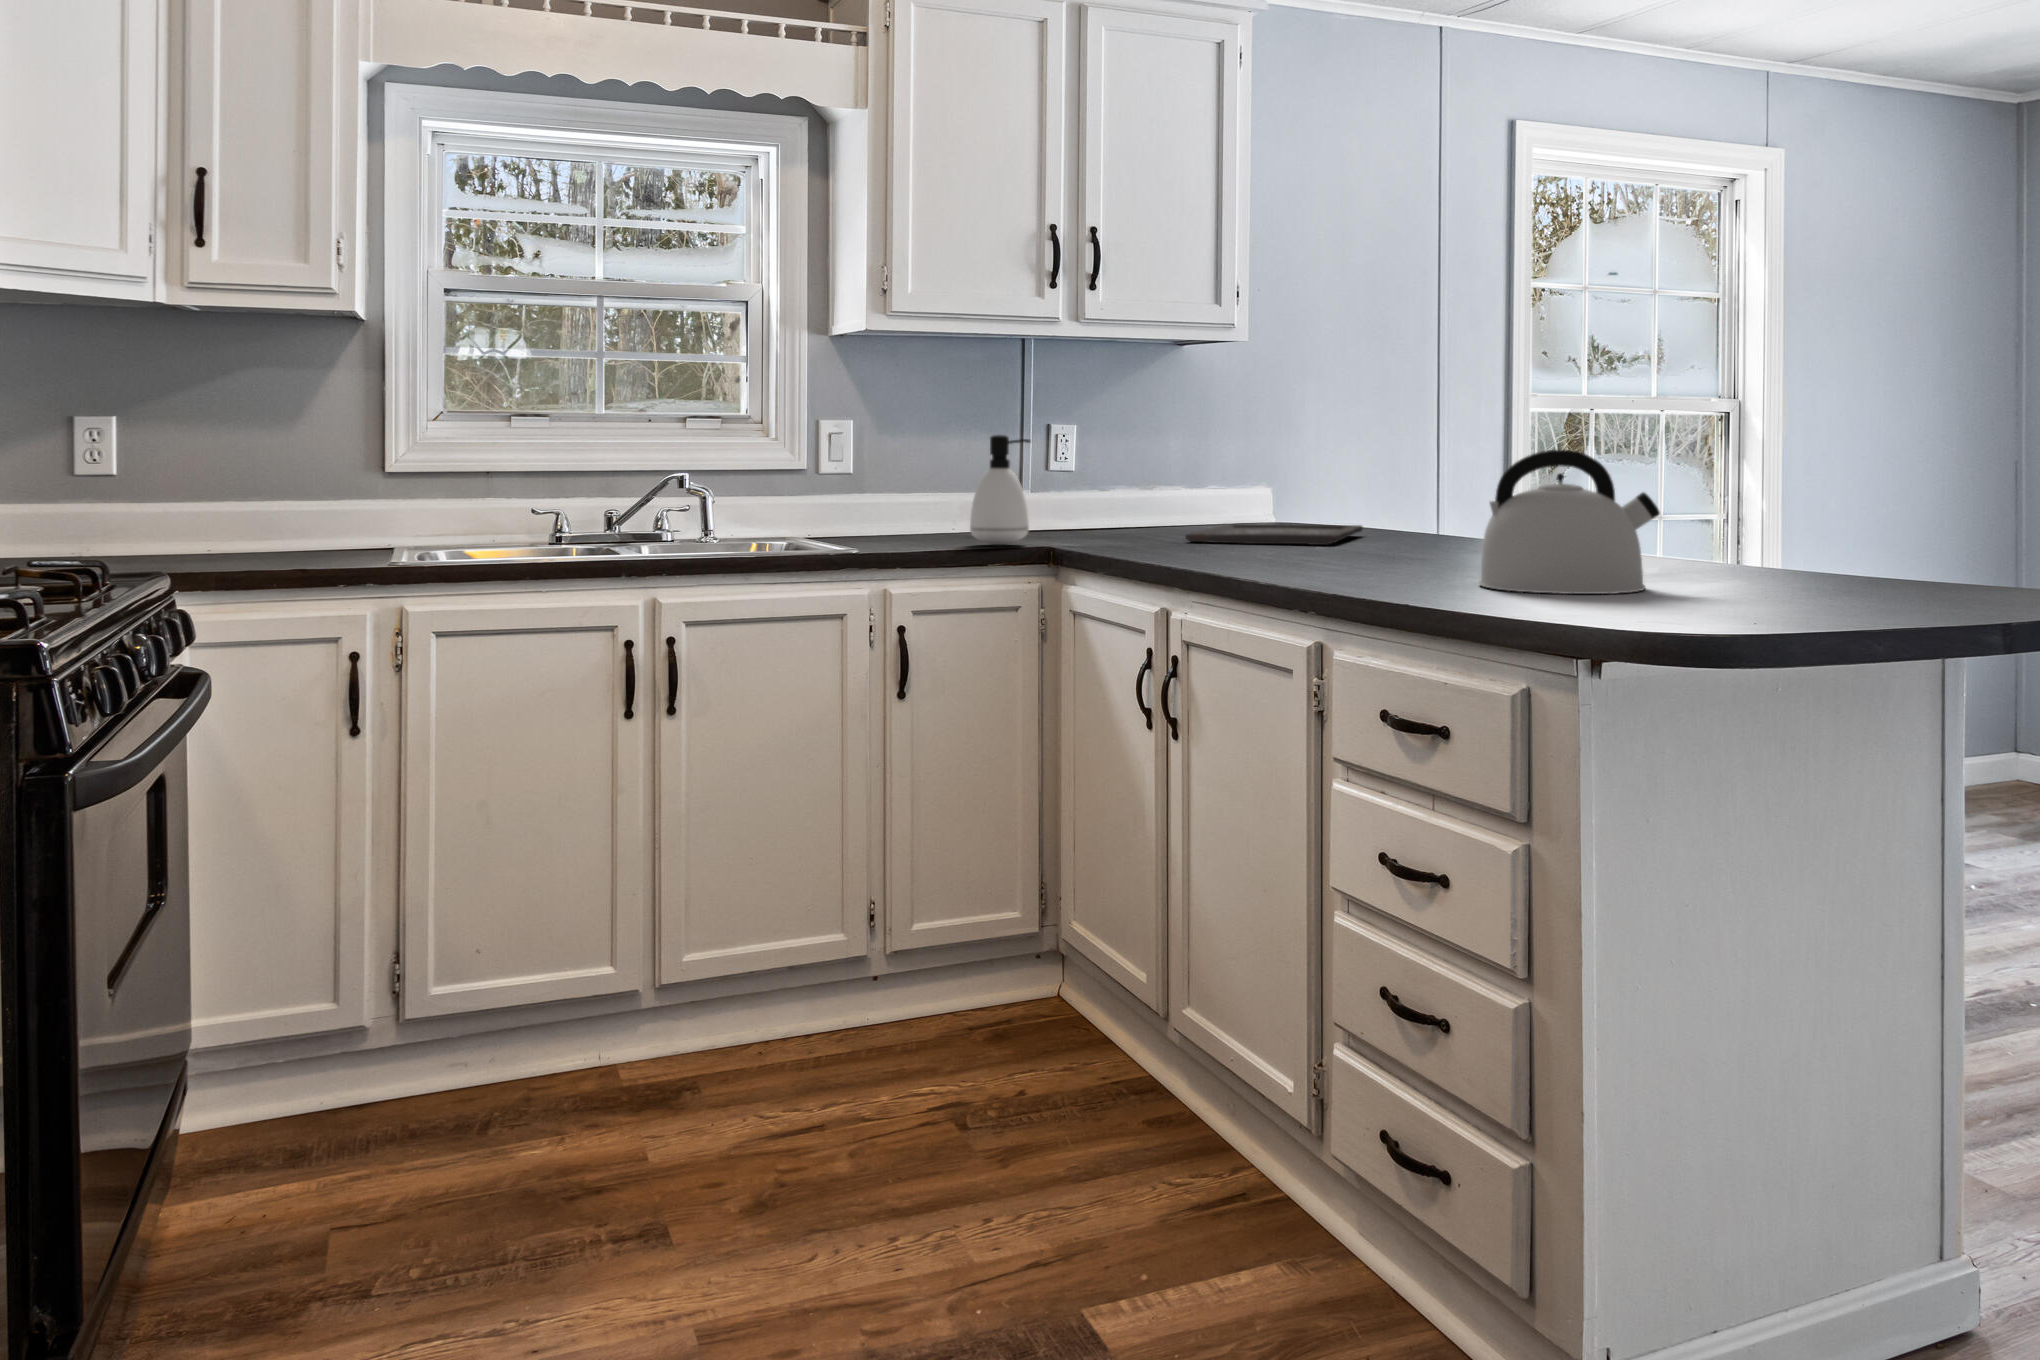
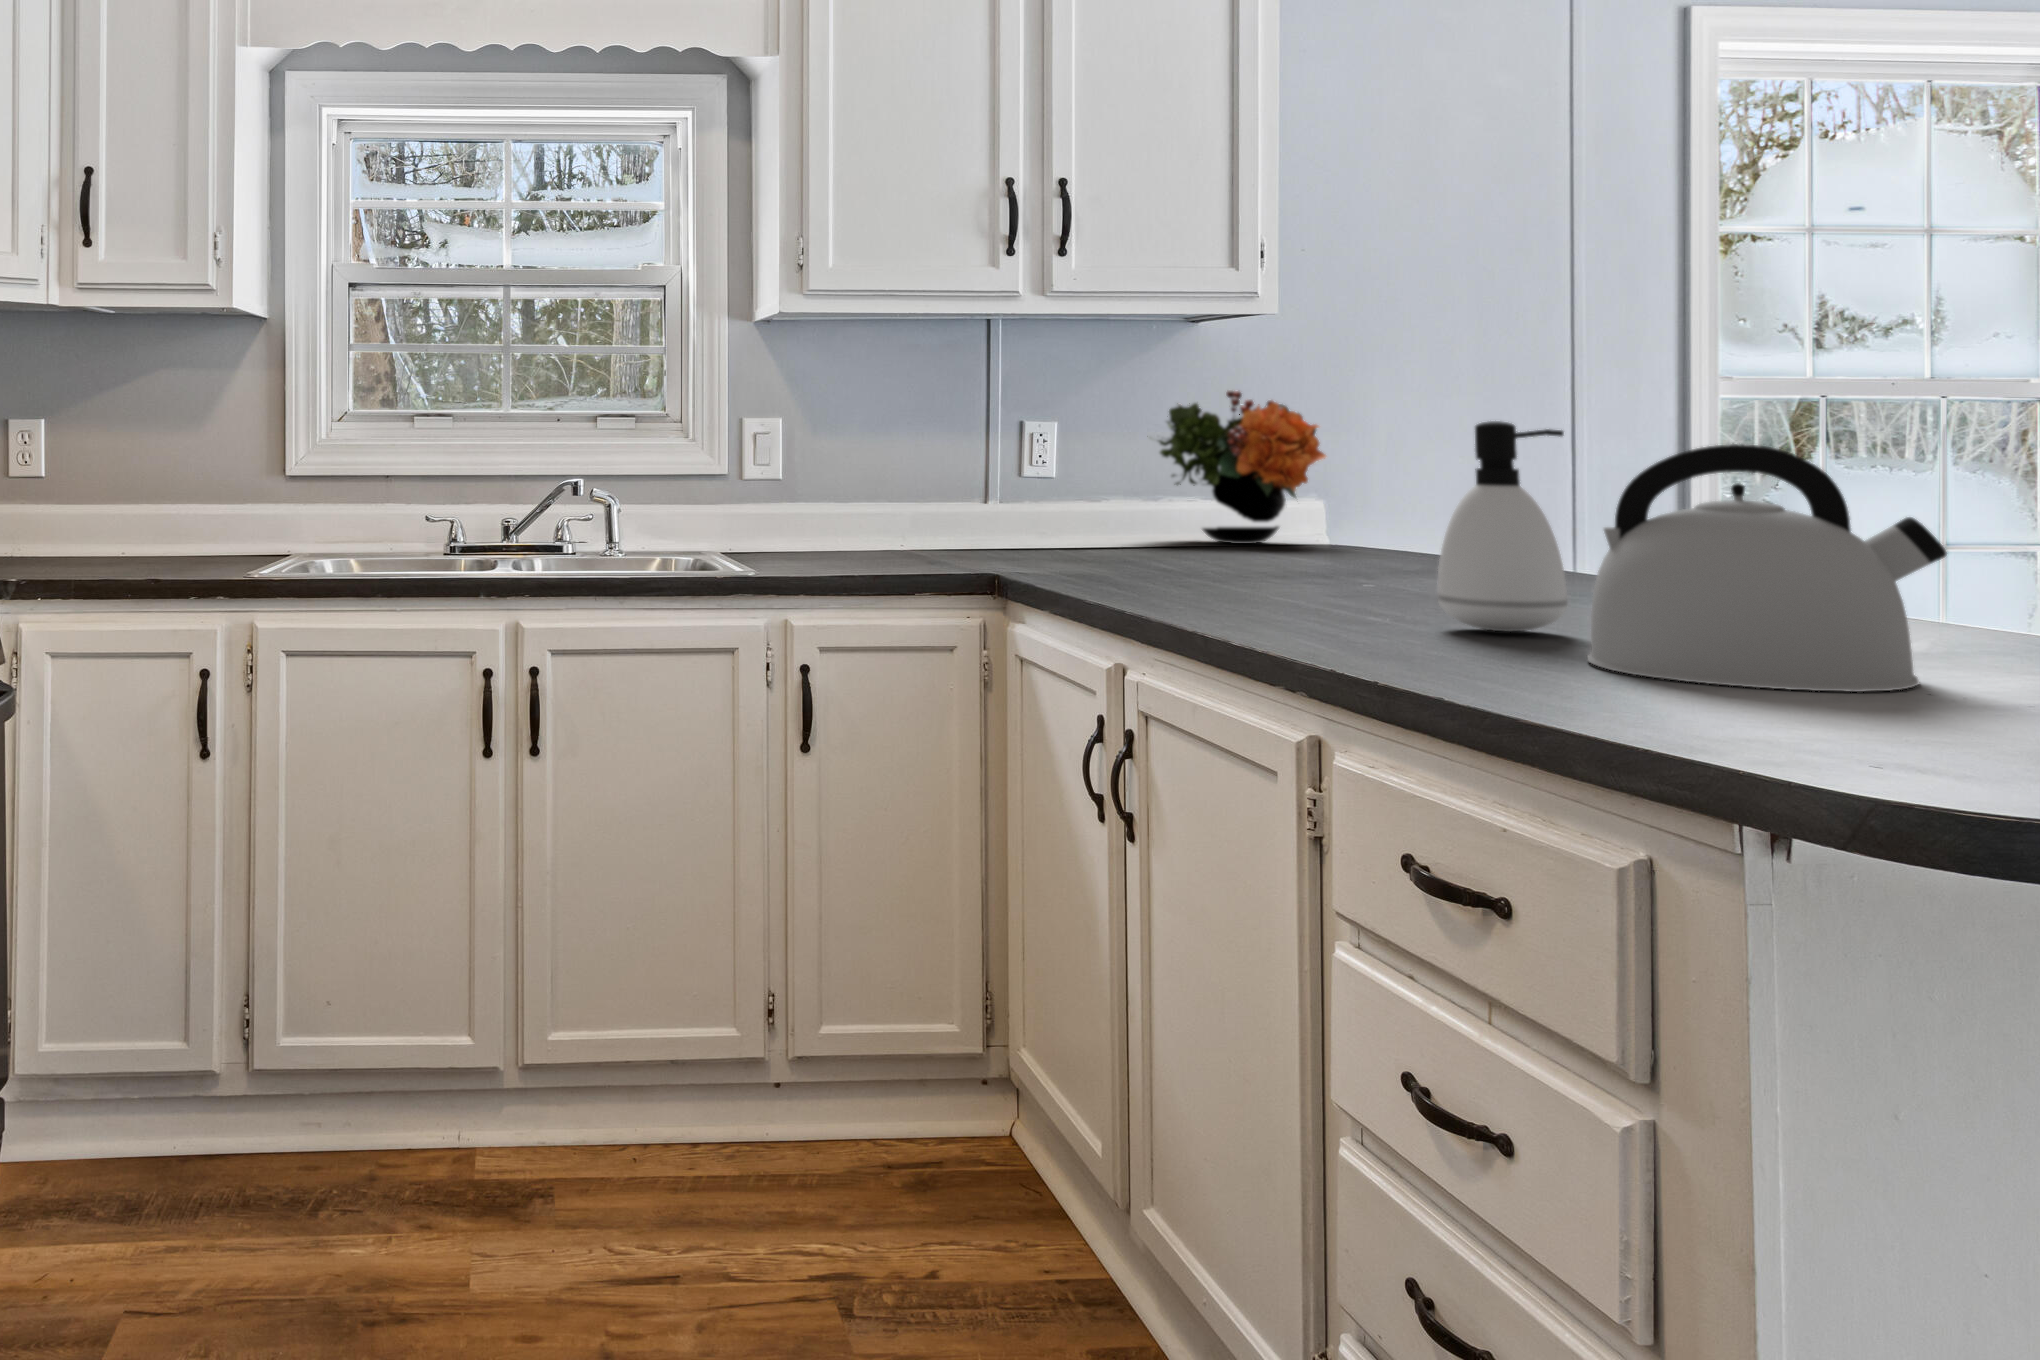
flower arrangement: none [1133,400,1275,523] -> present [1159,390,1326,544]
soap dispenser: present [970,435,1031,545] -> present [1437,421,1568,631]
tray: present [1185,524,1363,545] -> none [1177,546,1444,580]

